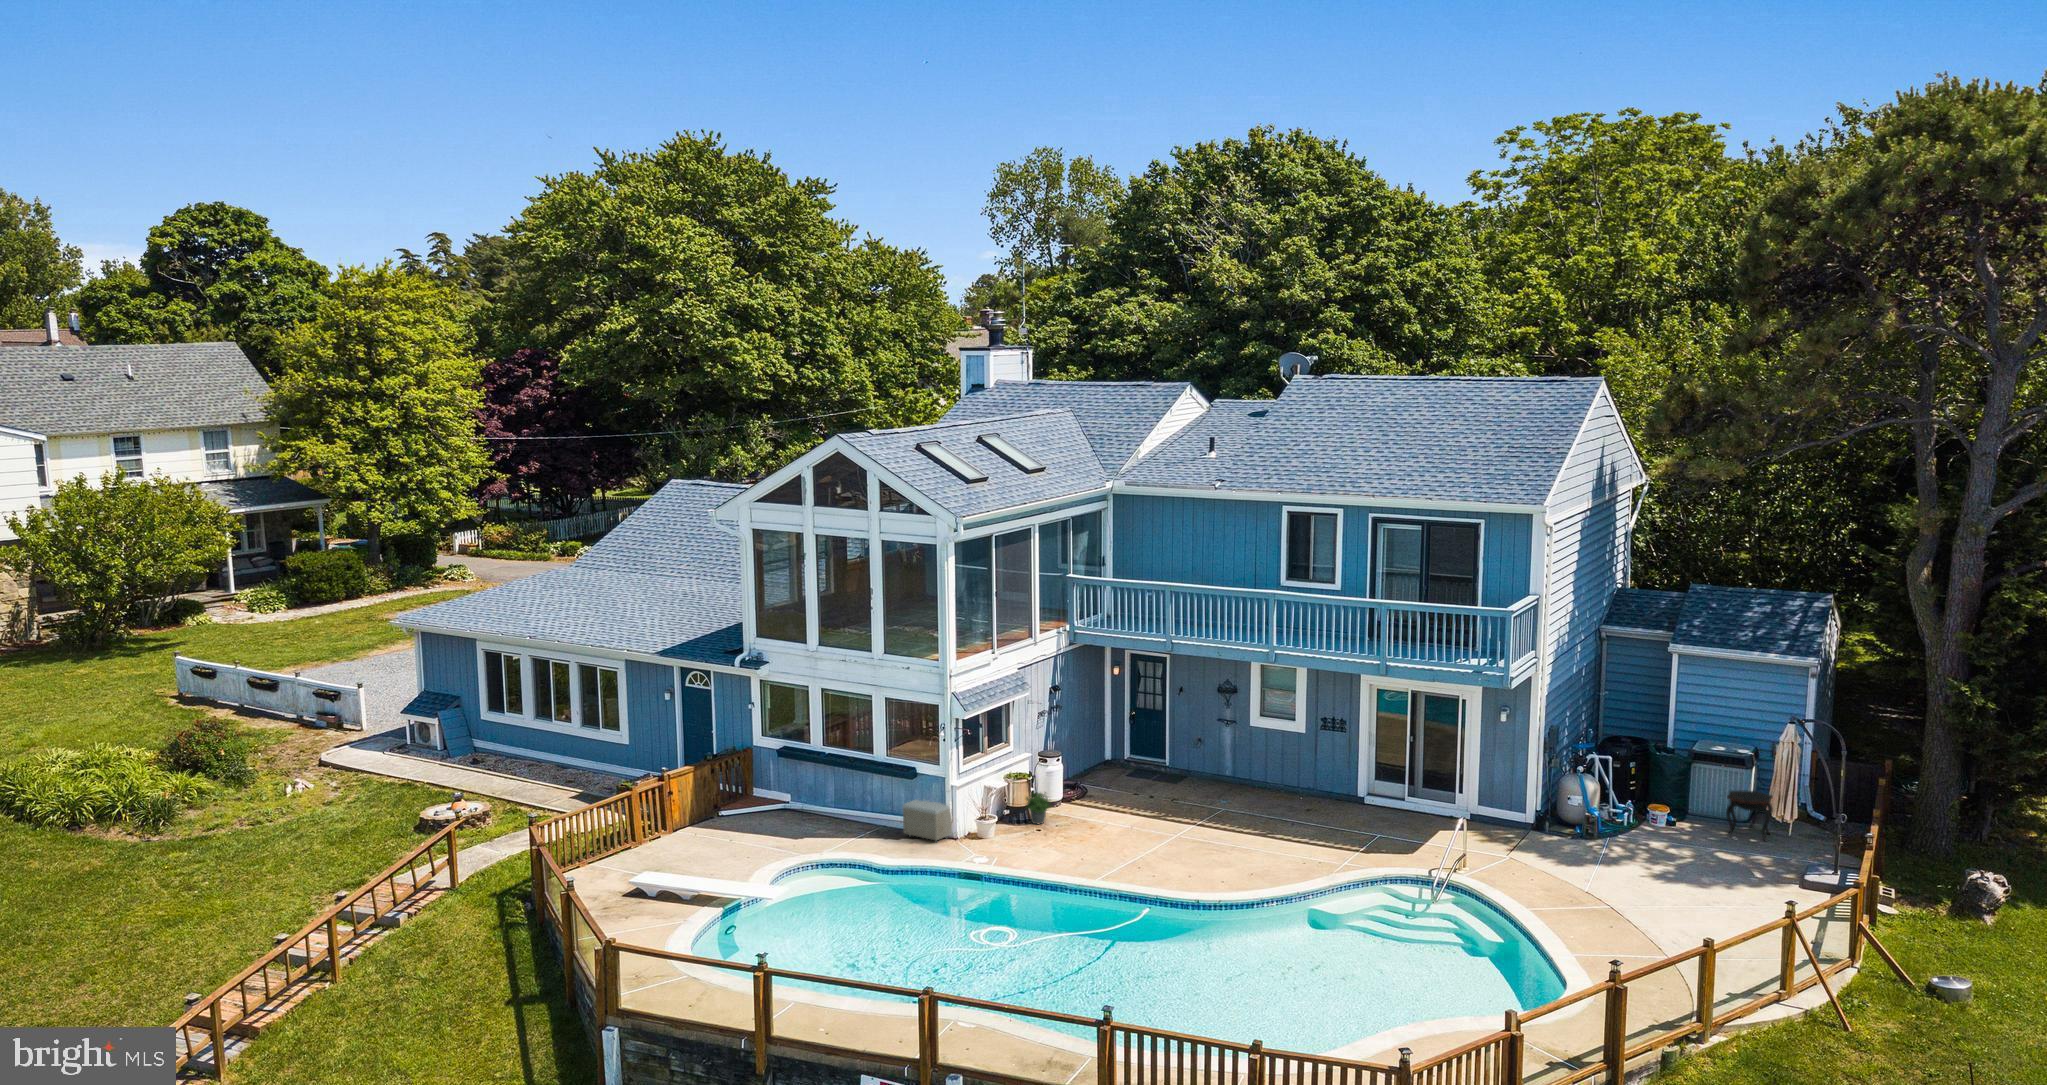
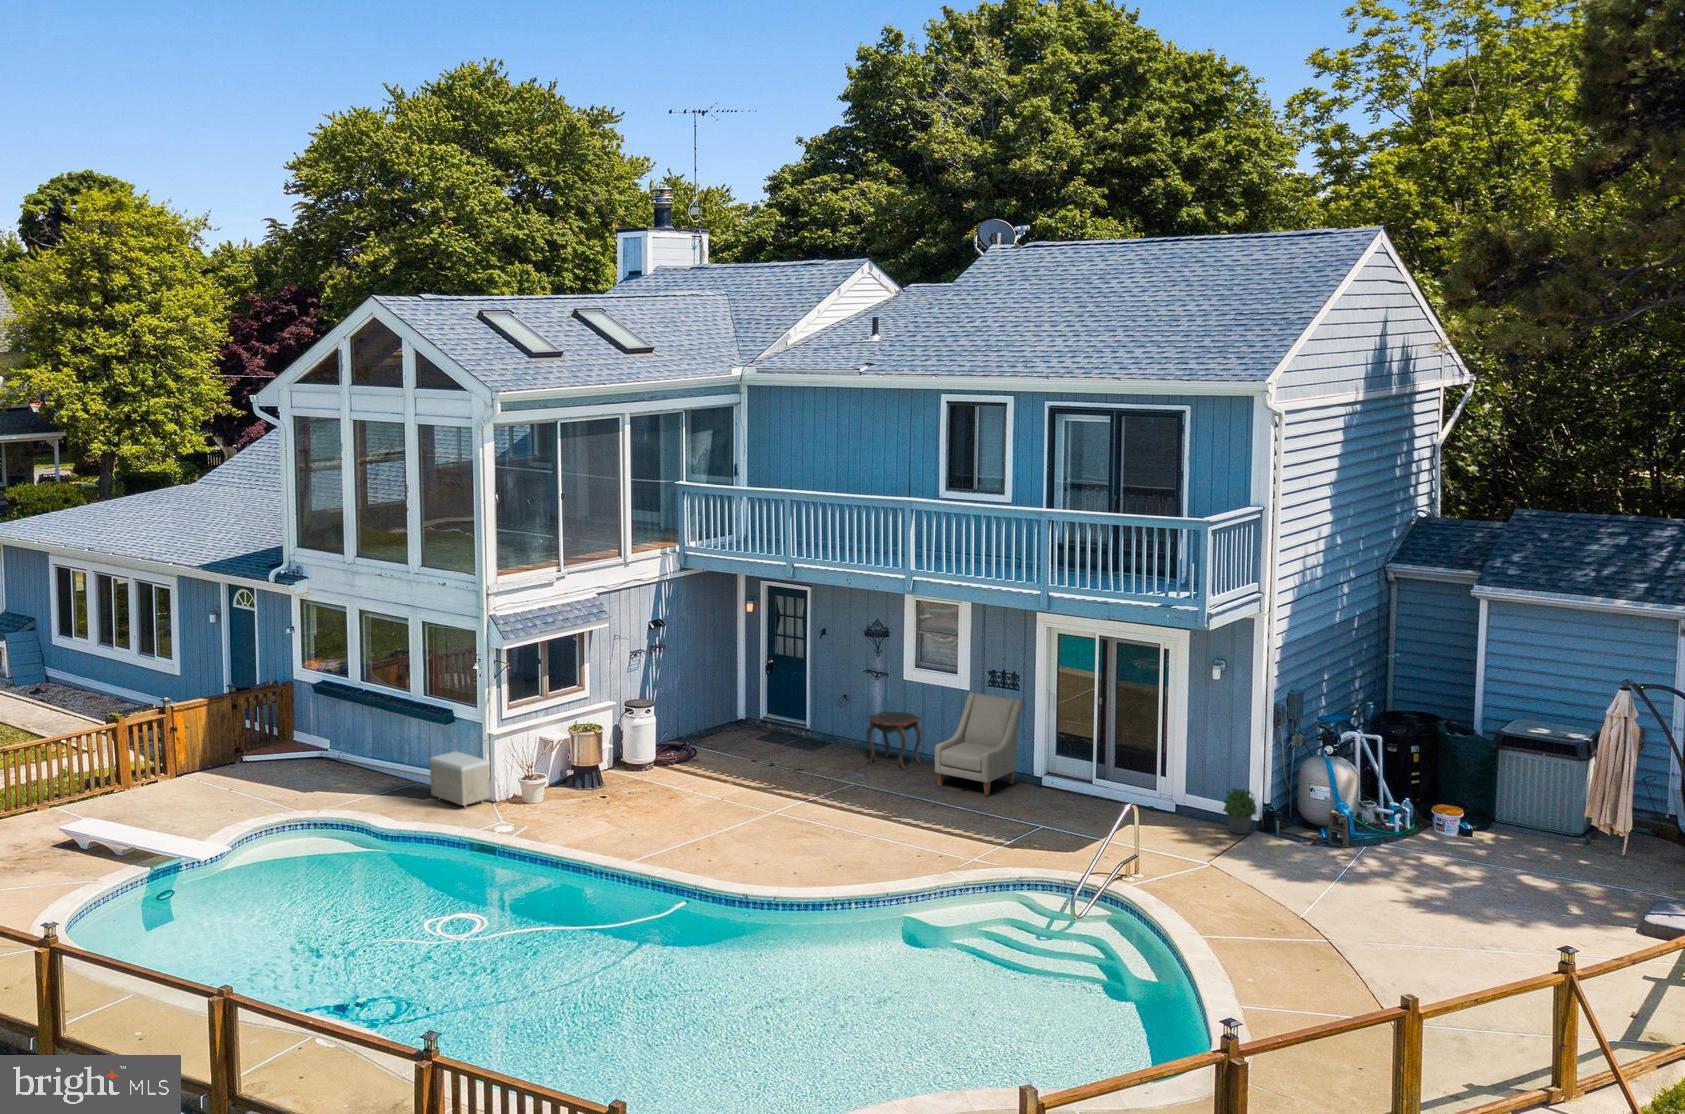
chair: none [1288,737,1354,817] -> present [935,692,1023,796]
side table: present [1726,790,1773,841] -> present [867,711,921,769]
potted plant: present [1025,792,1051,824] -> present [1223,788,1257,834]

